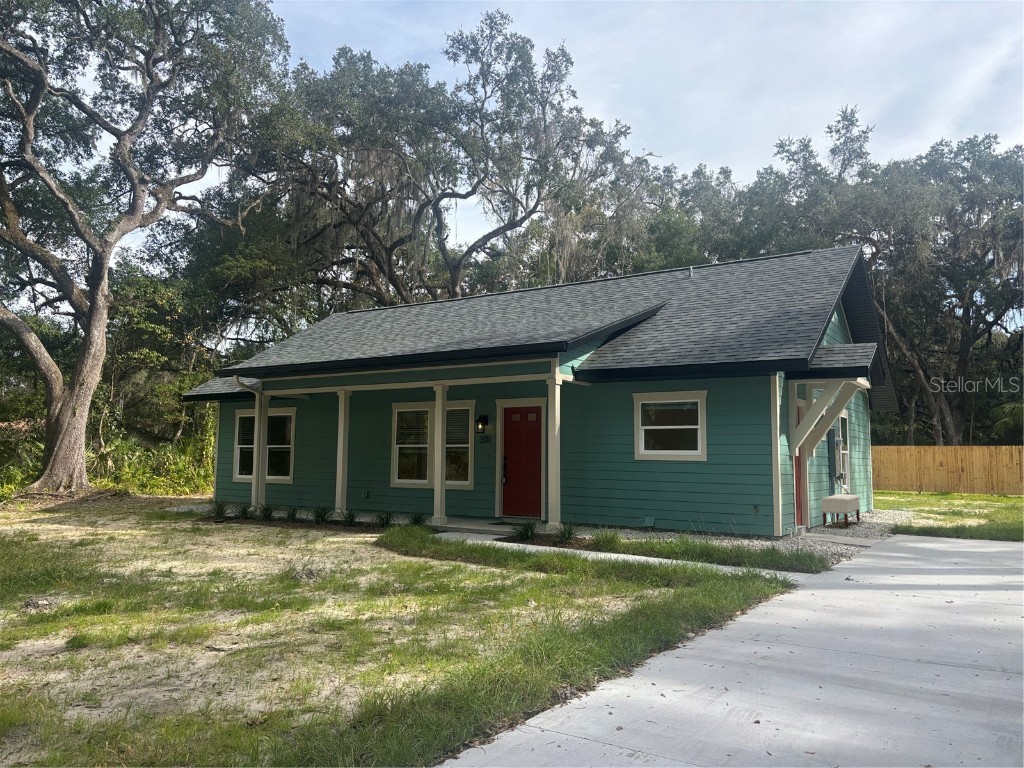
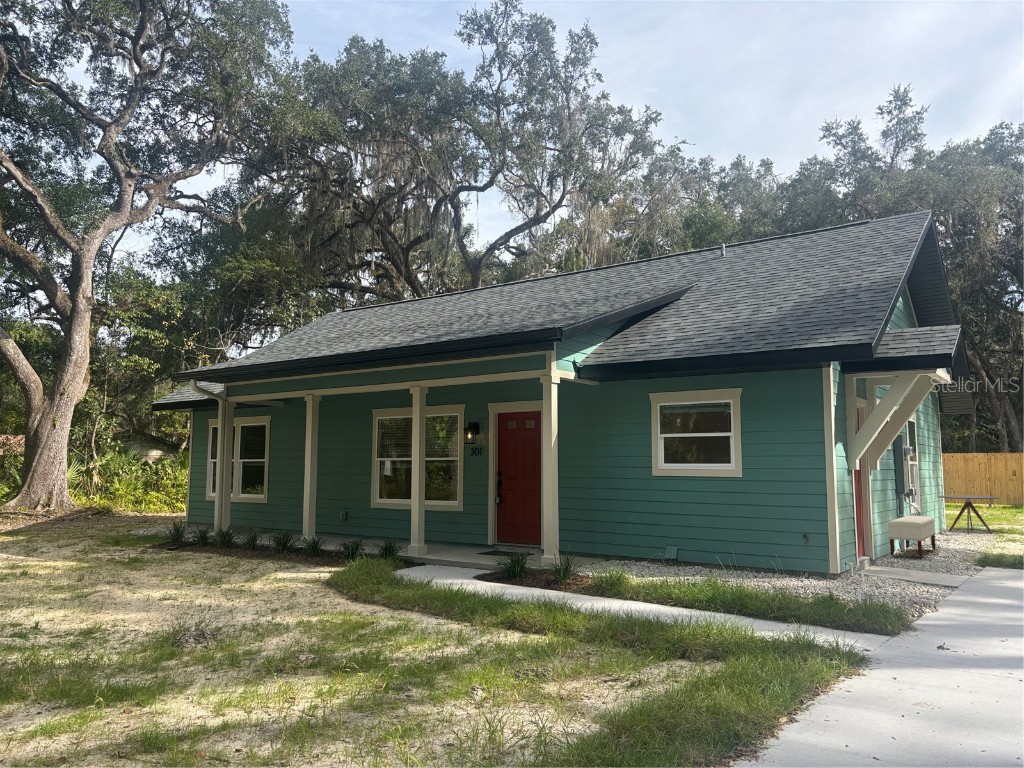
round table: none [865,479,914,511] -> present [938,495,999,534]

